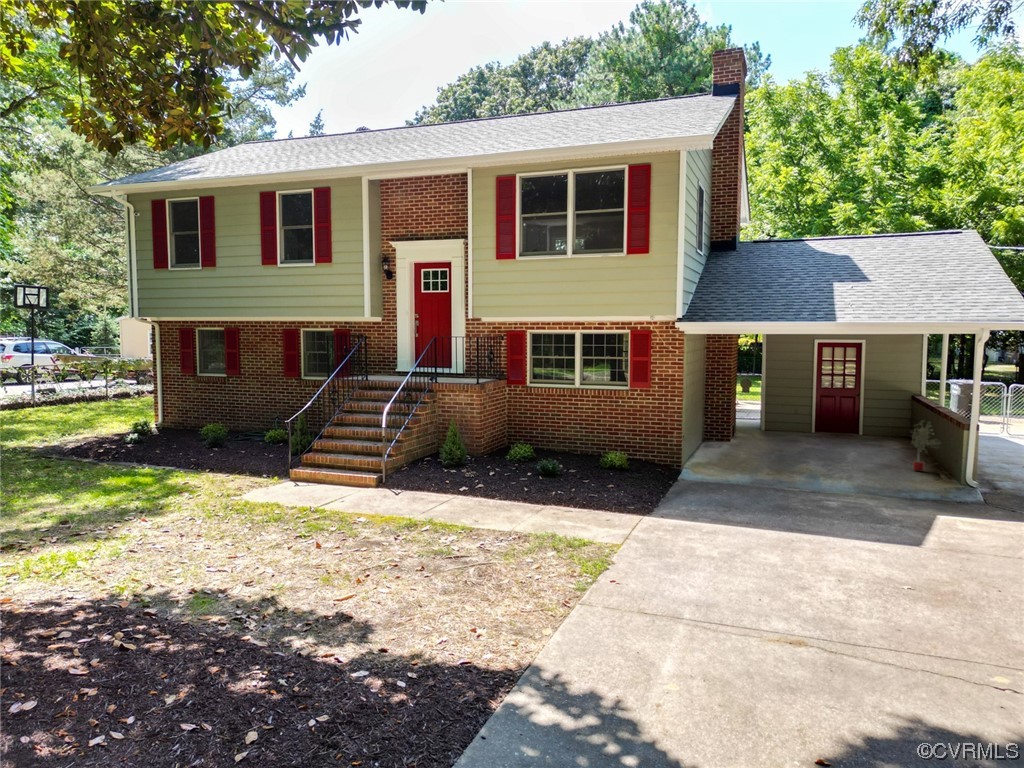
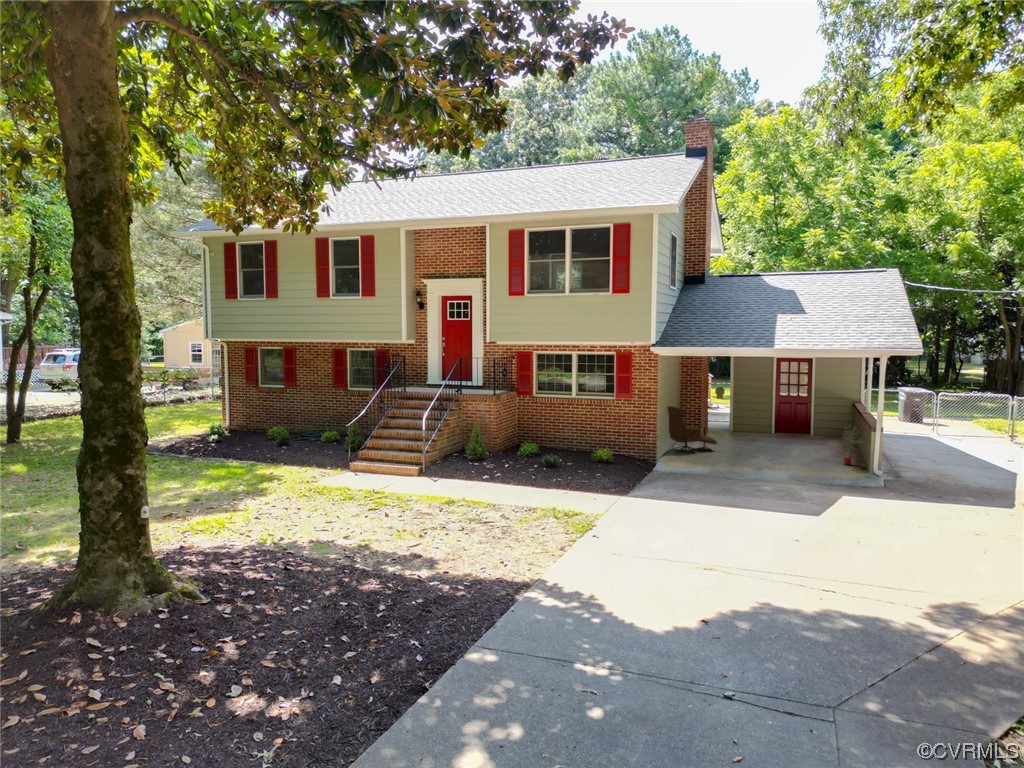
lounge chair: none [688,399,751,456] -> present [668,406,717,453]

